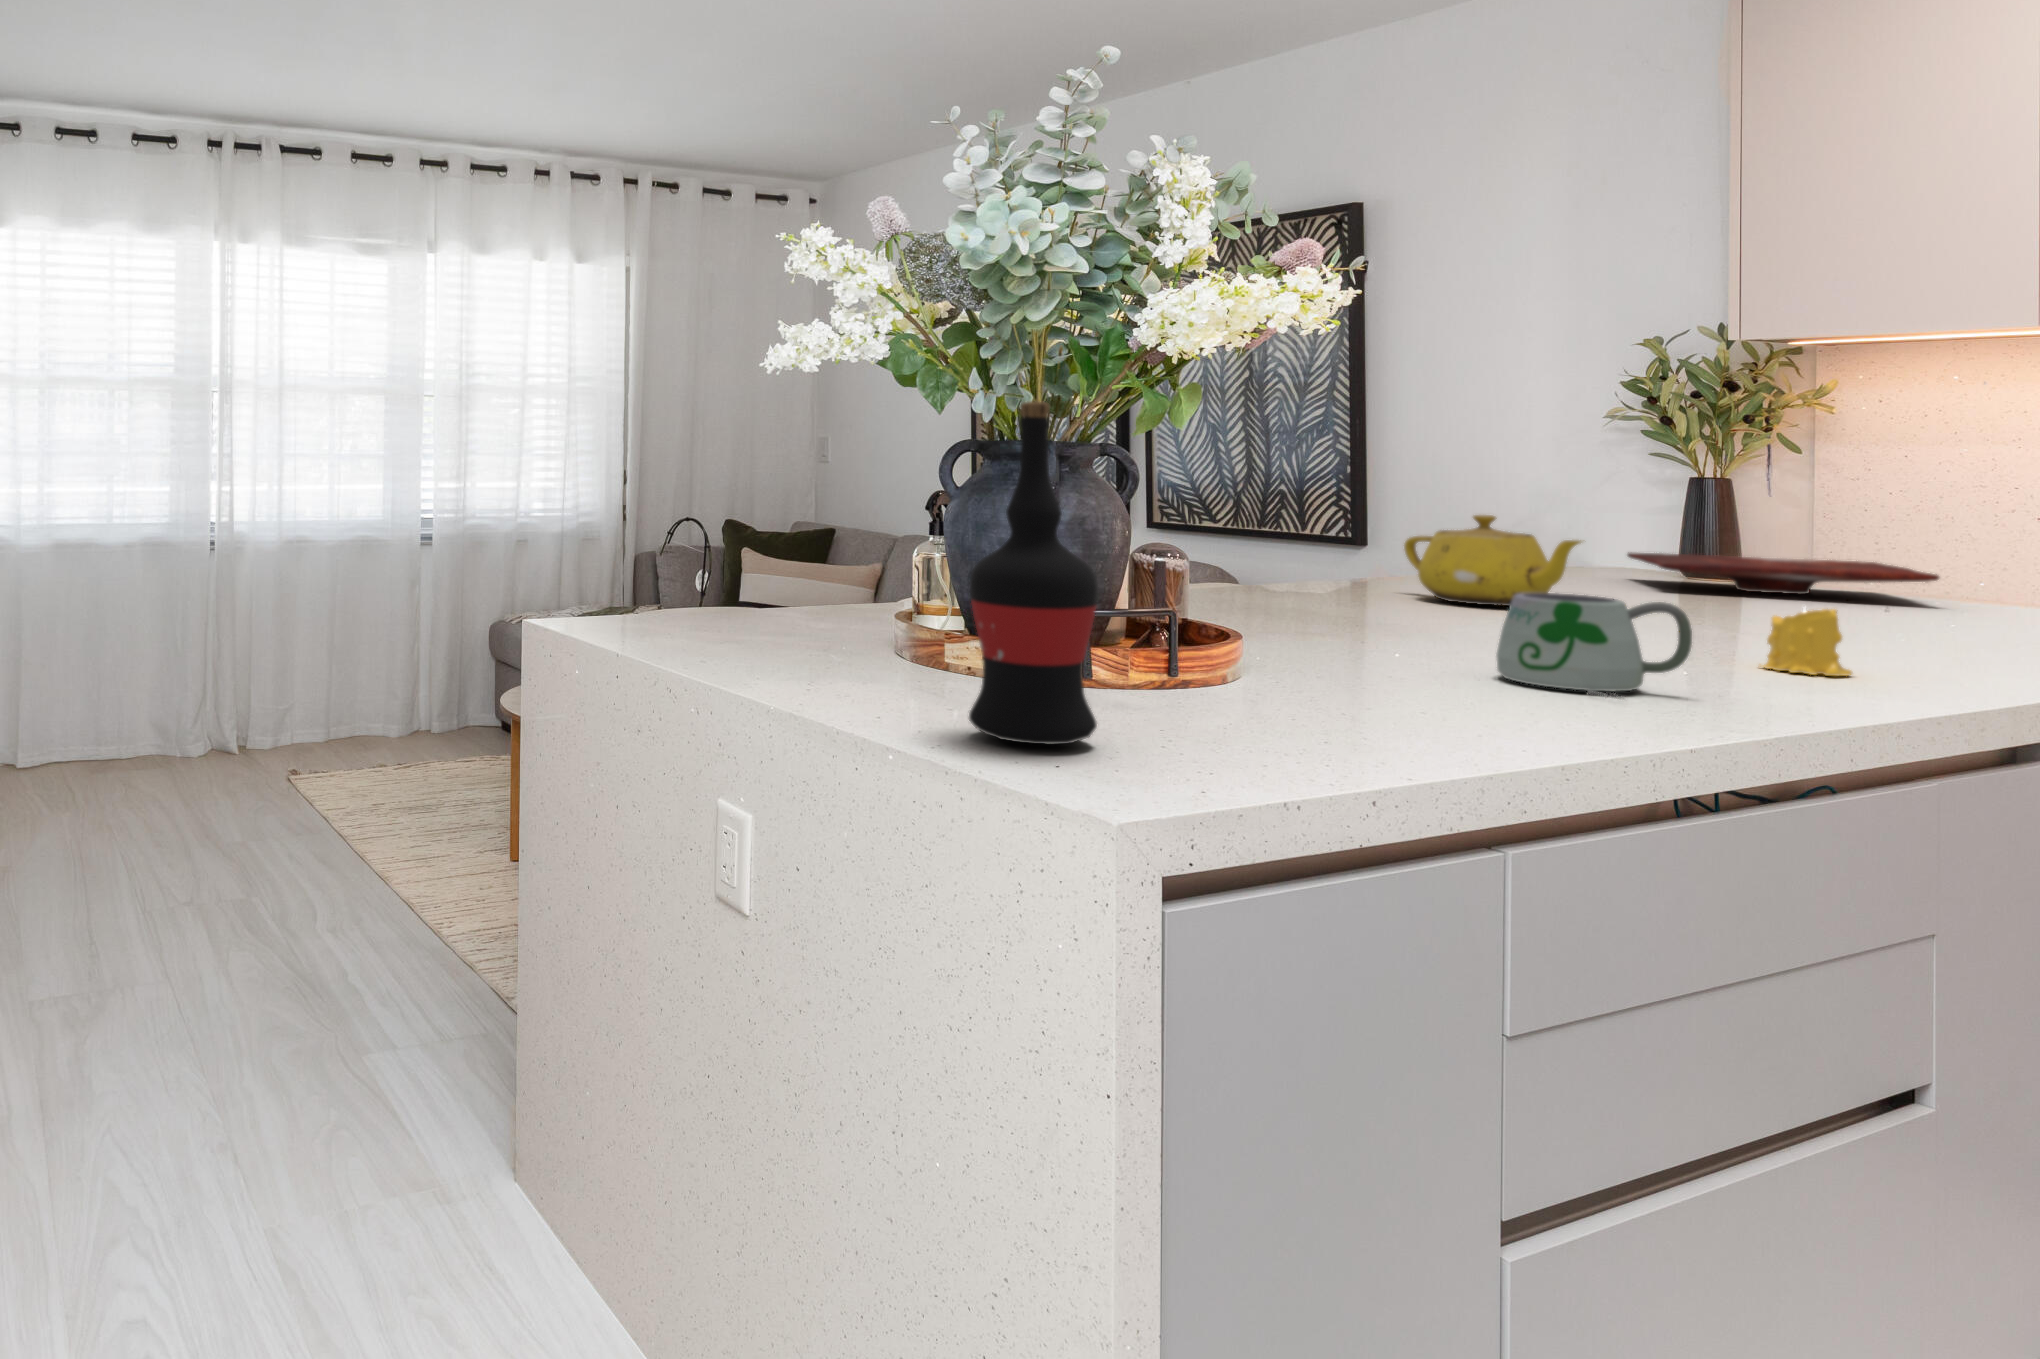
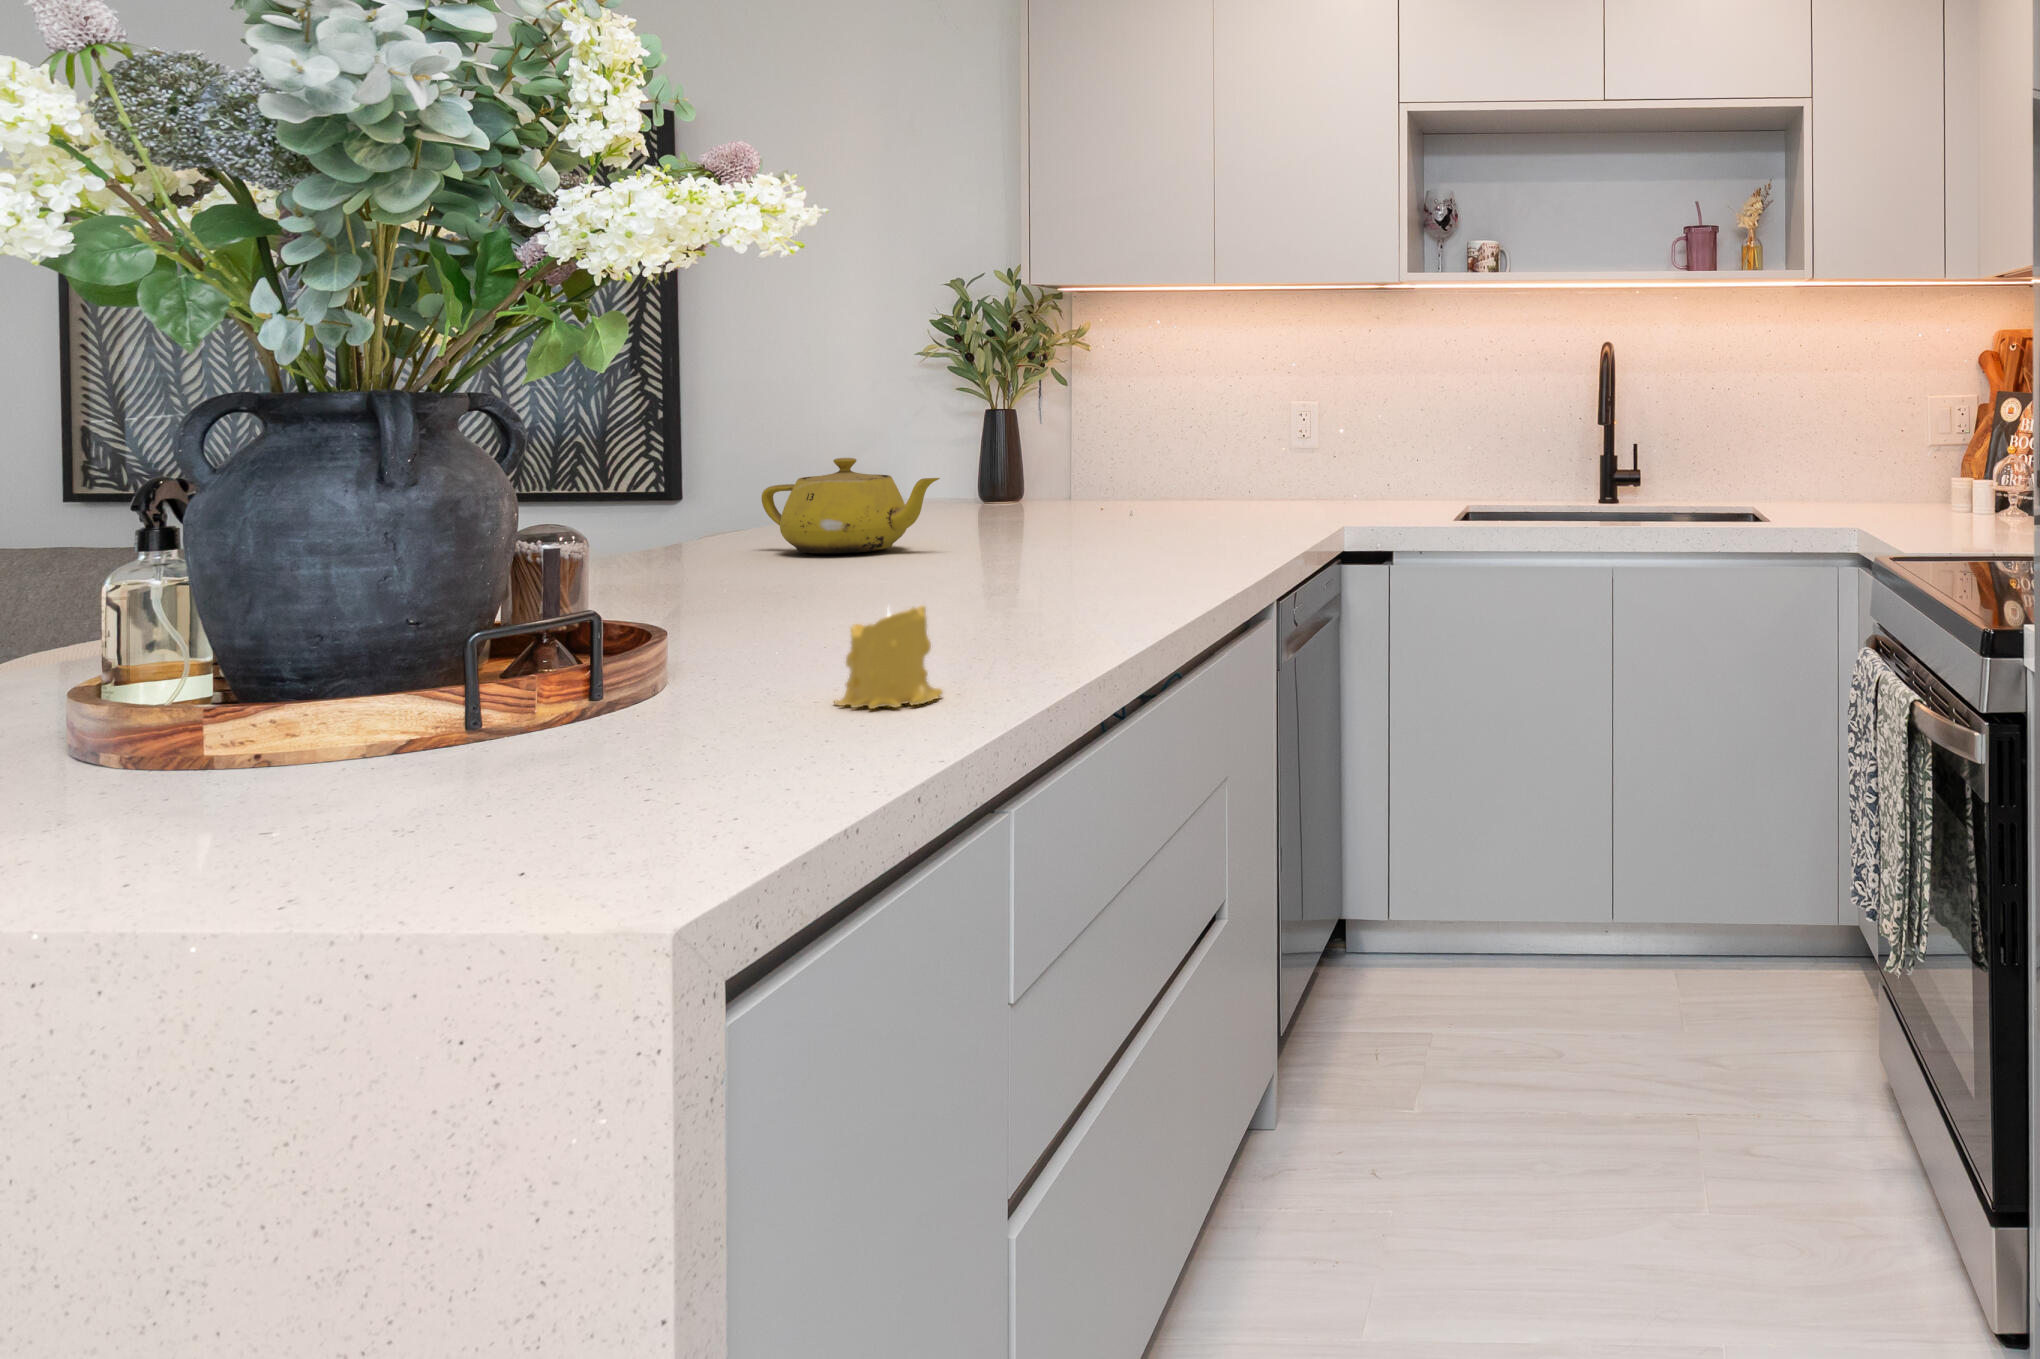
wine bottle: present [969,401,1098,744] -> none [325,332,548,862]
cutting board: present [1628,552,1939,594] -> none [941,478,1165,512]
mug: present [1497,593,1692,699] -> none [921,534,1088,637]
candle: present [1760,609,1852,676] -> present [835,606,943,709]

